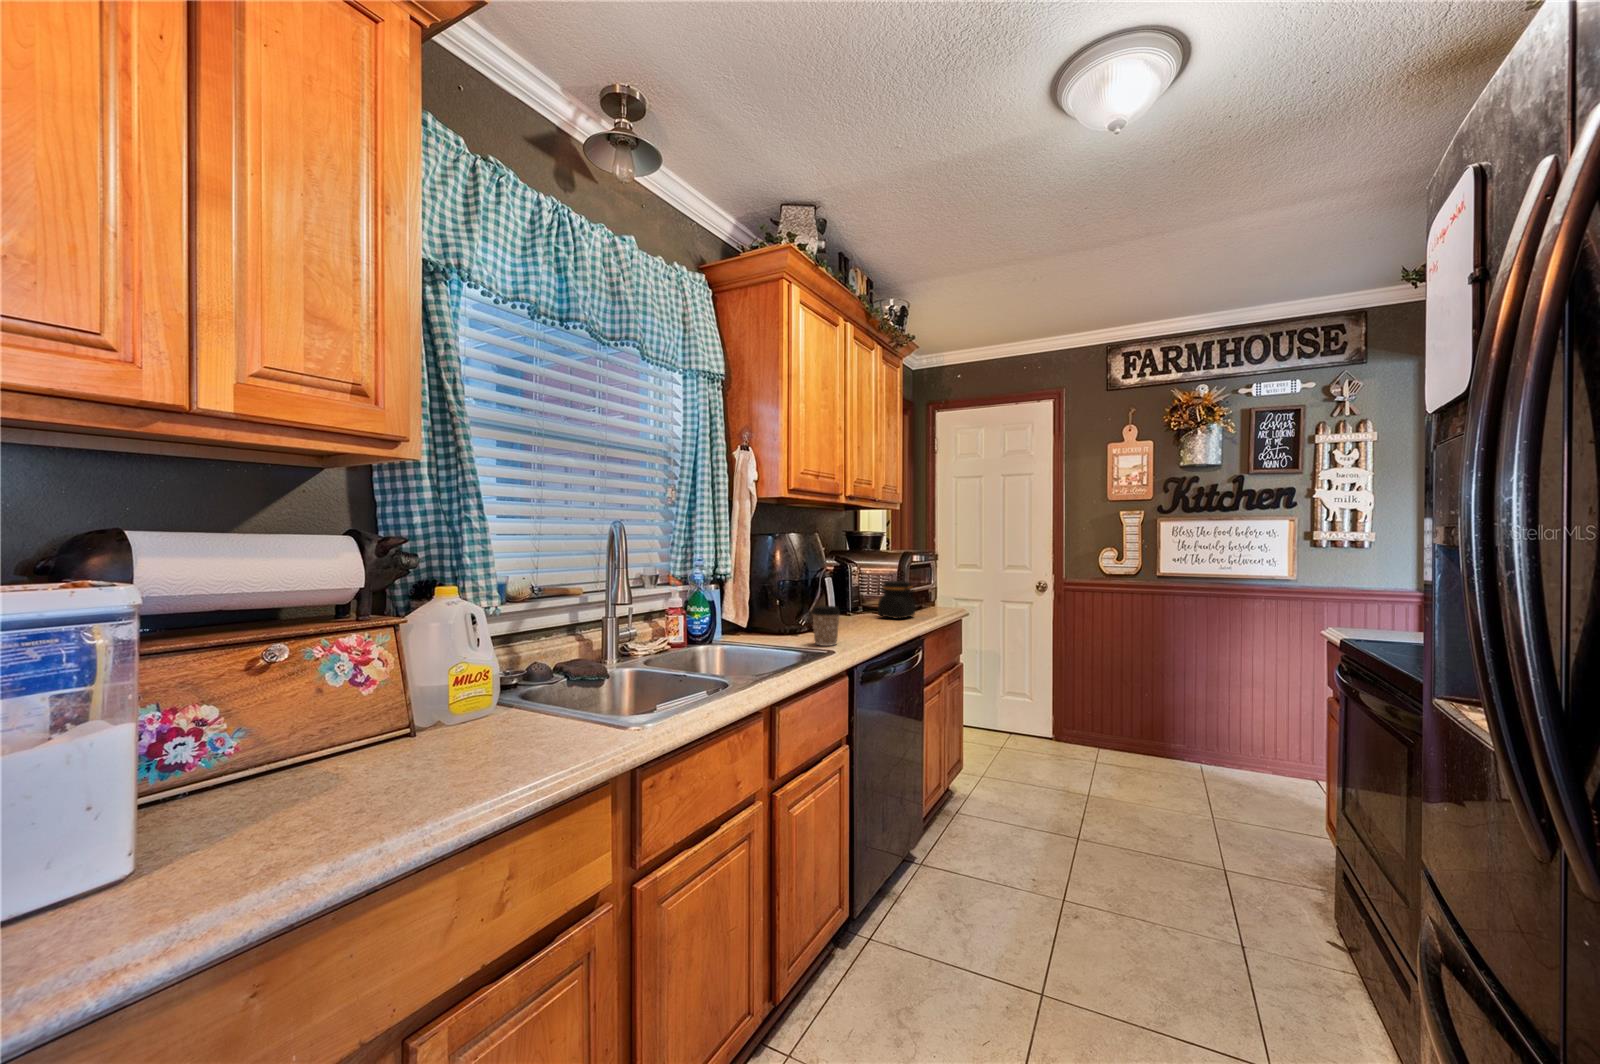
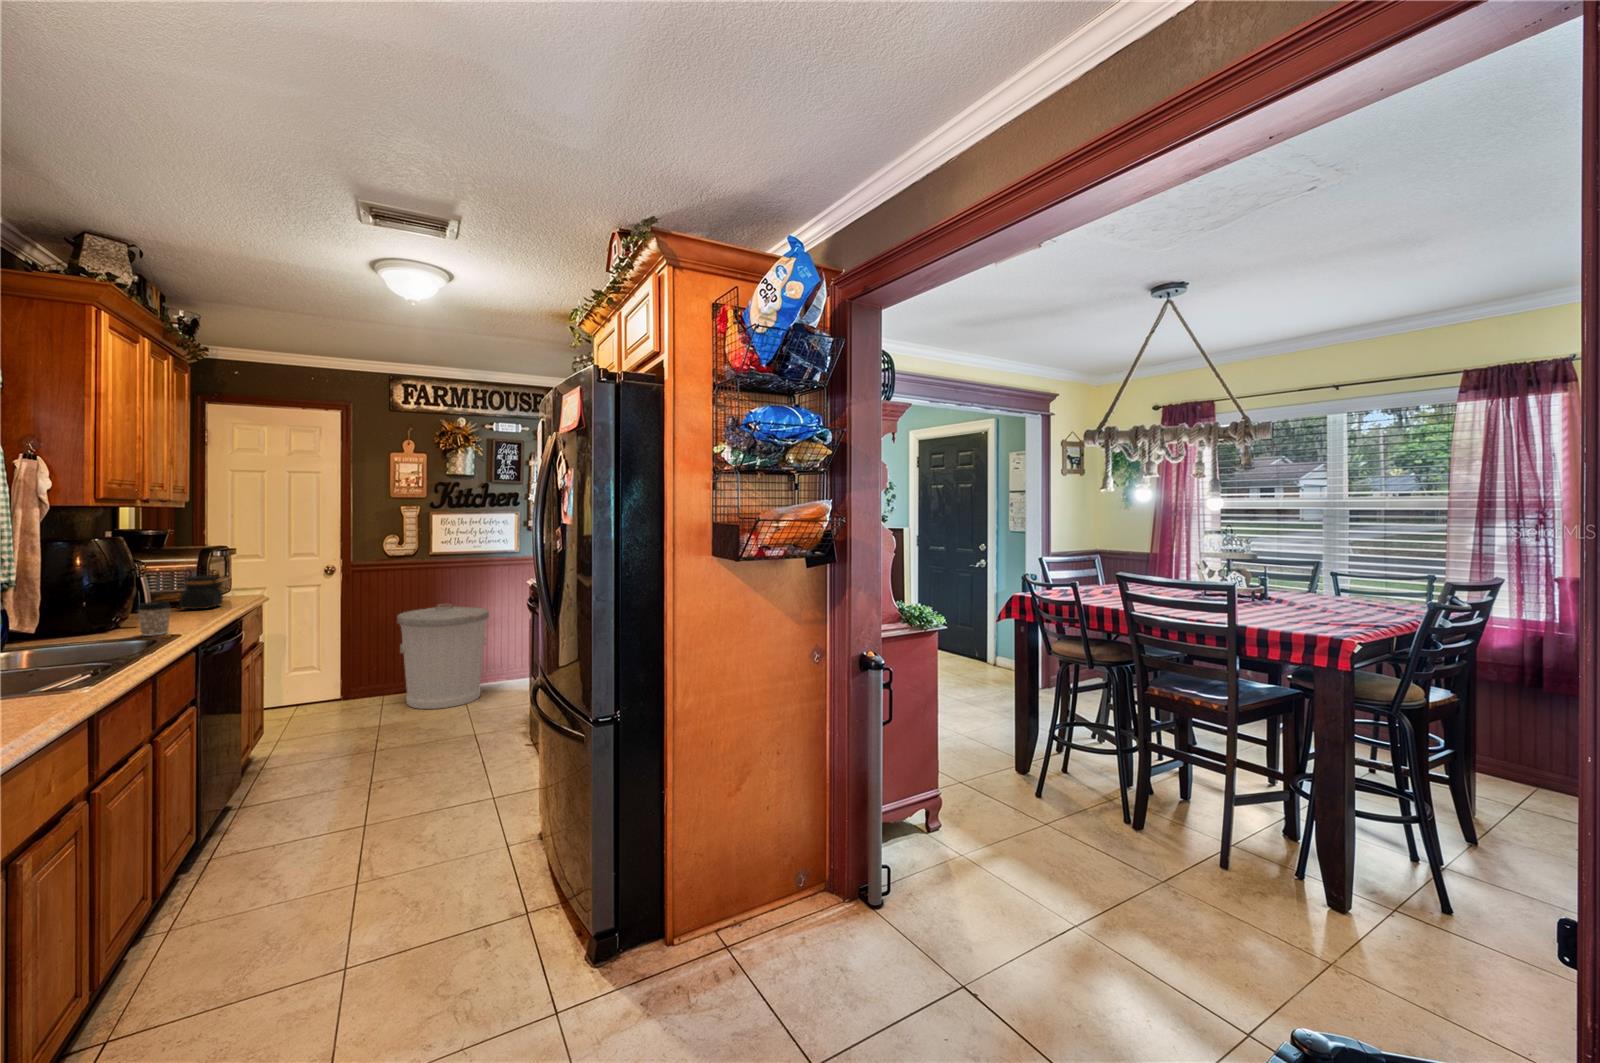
trash can: none [1112,645,1246,801] -> present [397,604,489,709]

